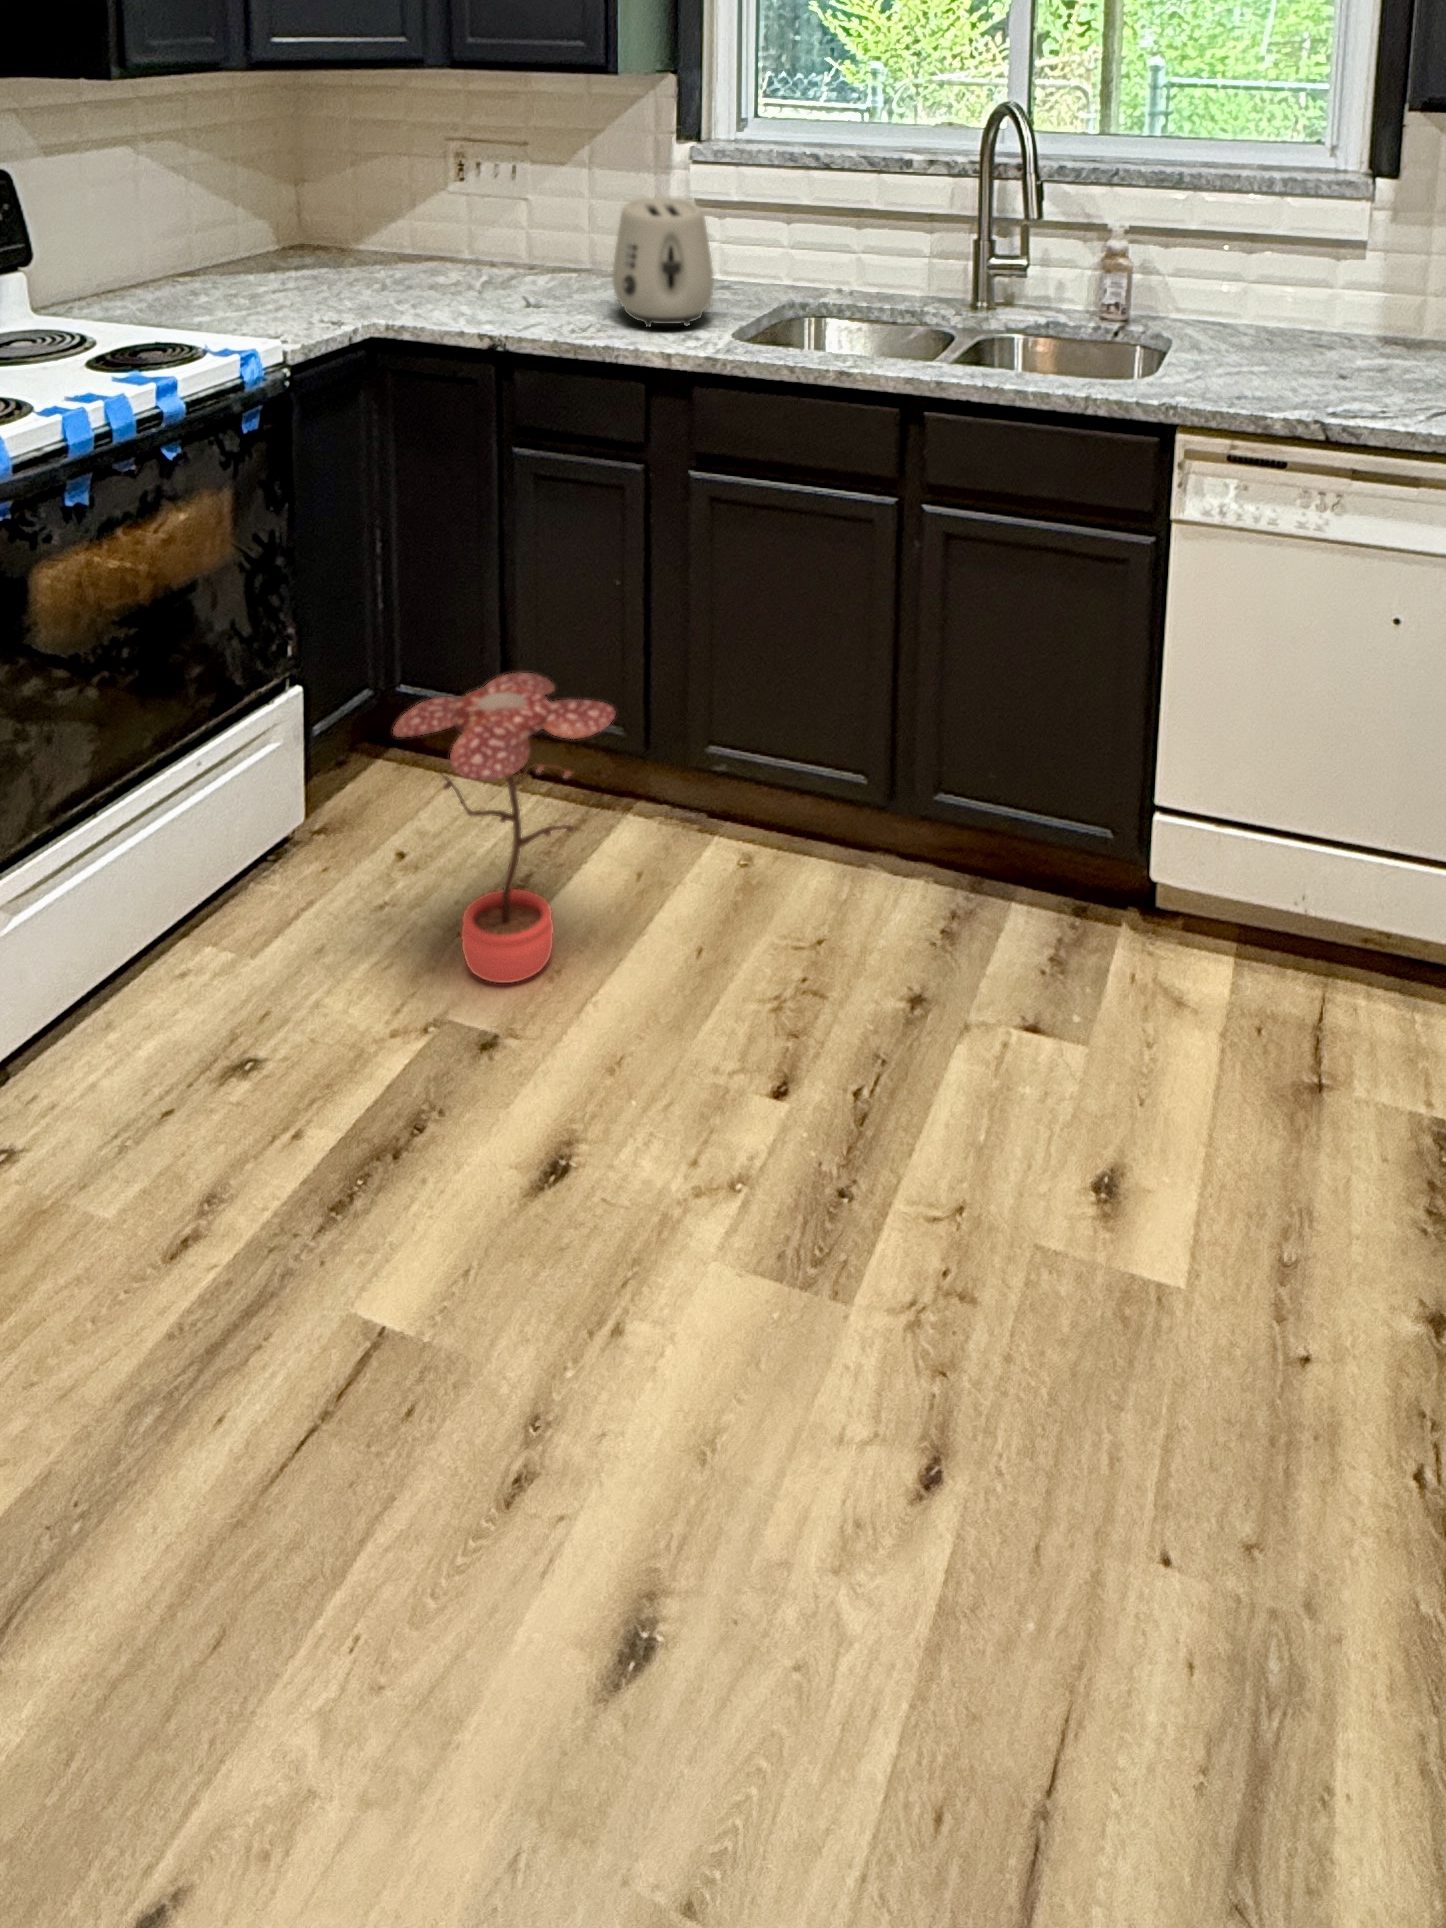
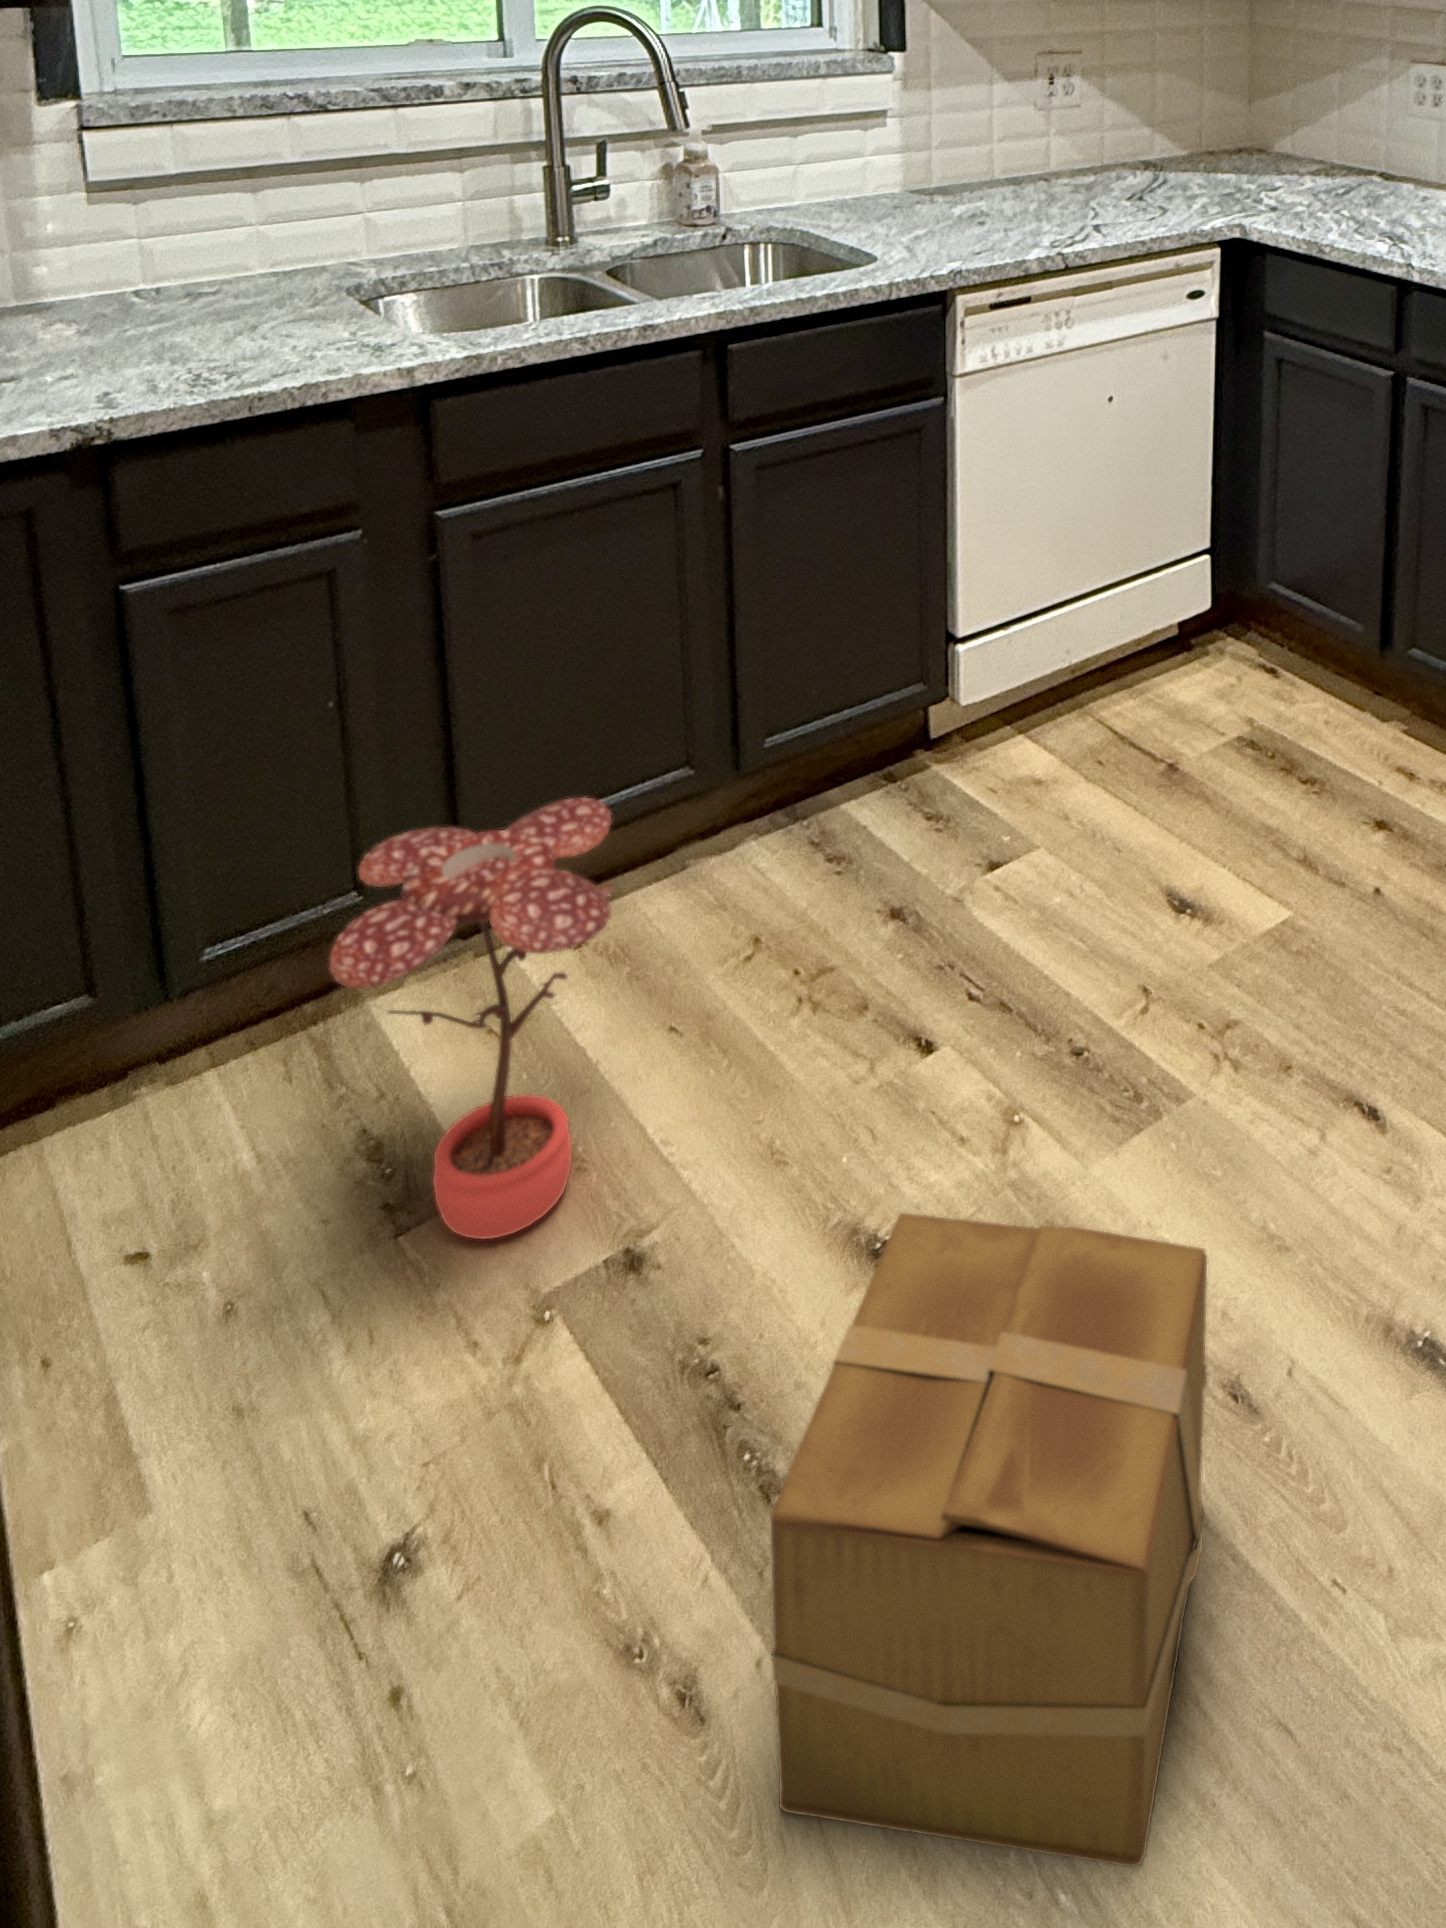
toaster: present [613,198,714,327] -> none [87,169,319,350]
cardboard box: none [85,1060,411,1572] -> present [771,1213,1207,1867]

